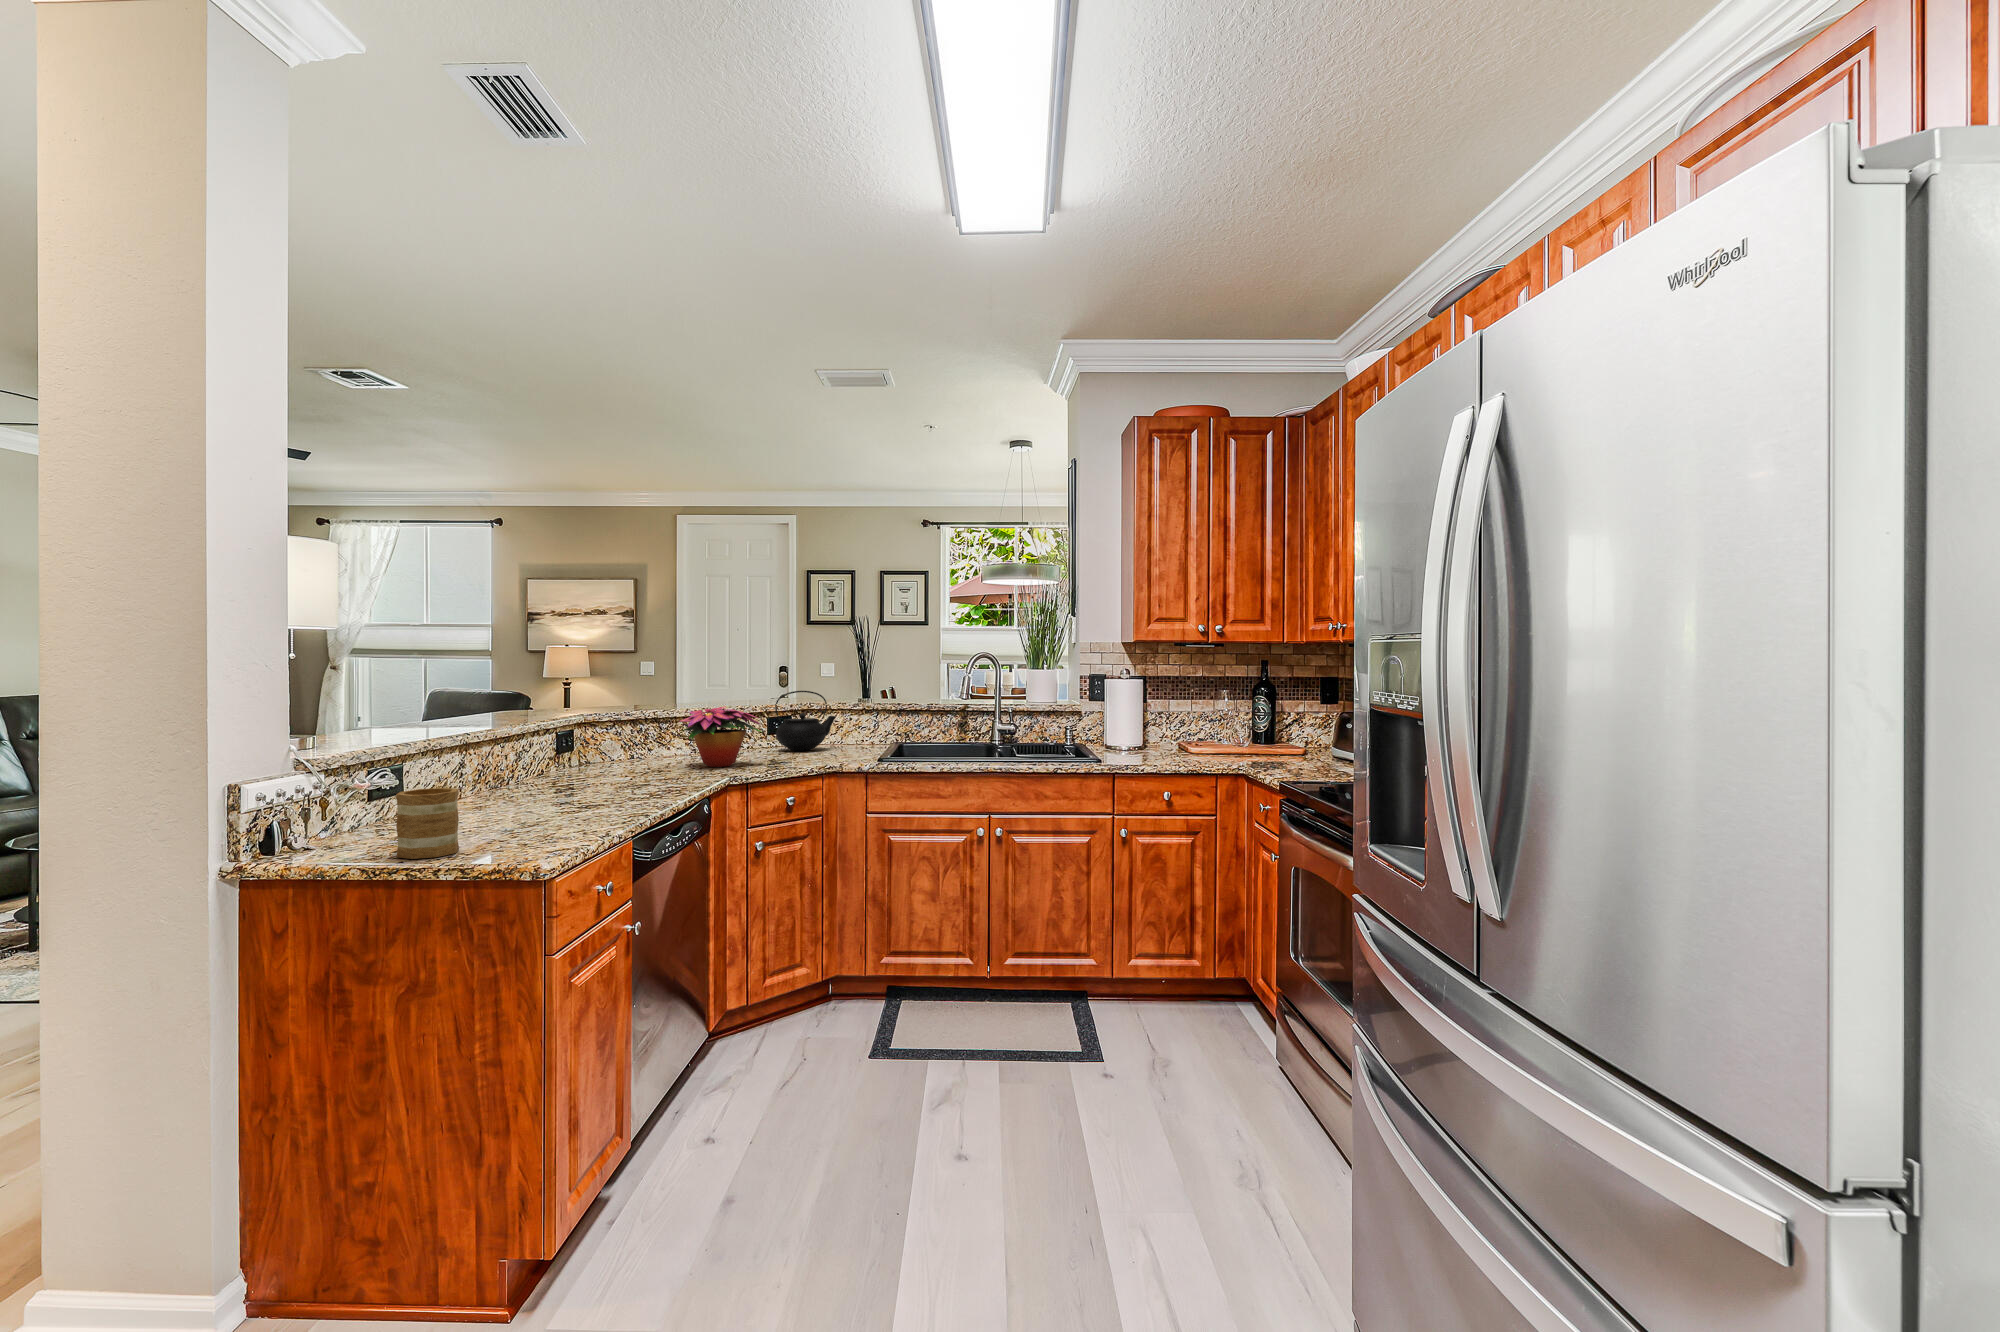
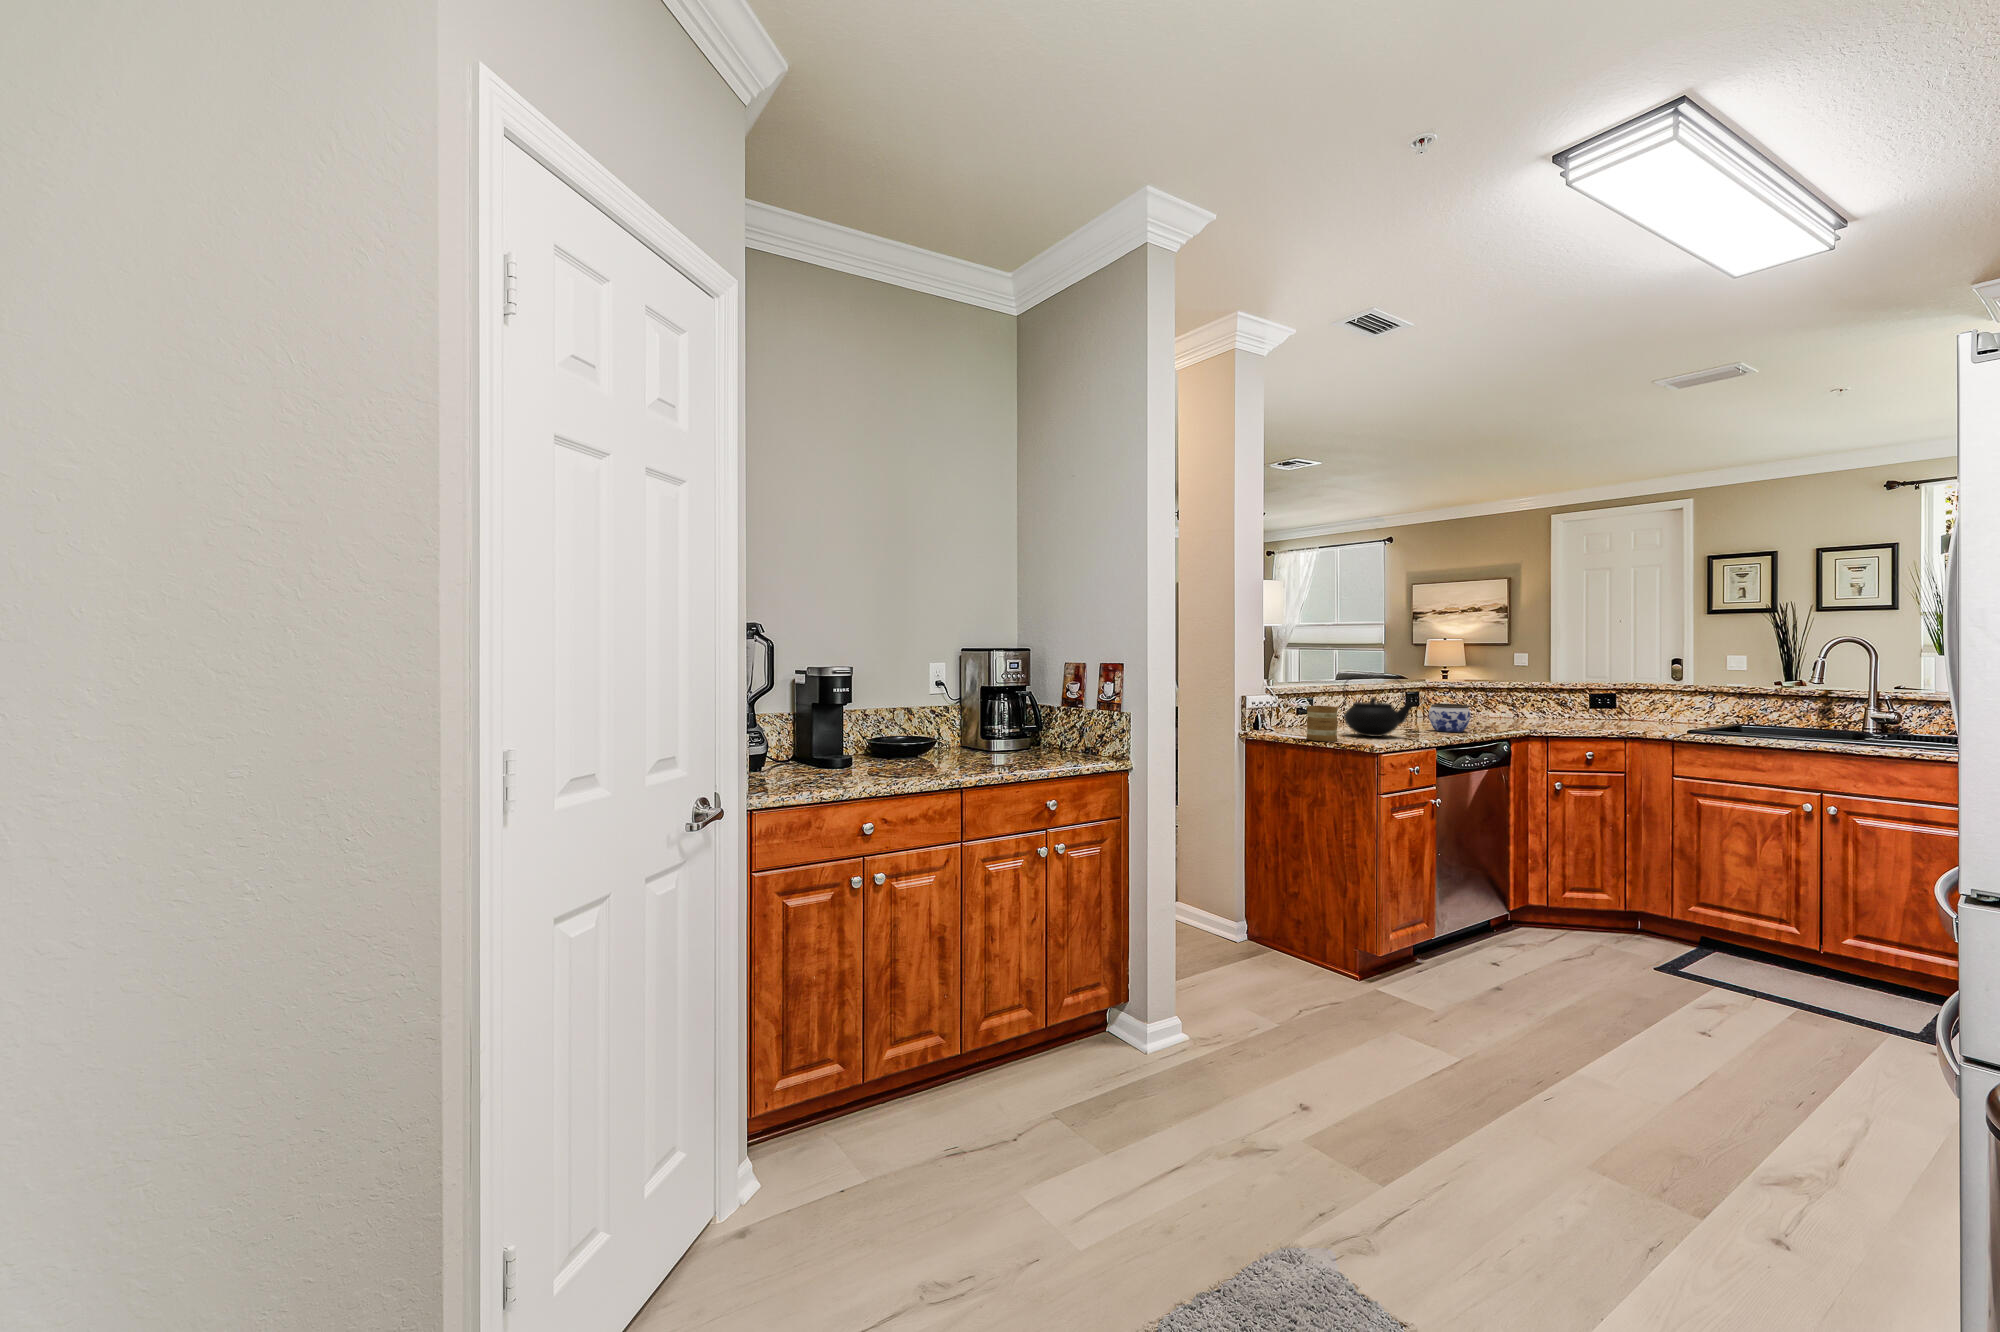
teapot: present [775,691,836,751] -> present [1344,673,1414,737]
flower arrangement: present [681,707,762,767] -> none [1499,679,1579,726]
jar: none [597,752,654,796] -> present [1429,703,1470,732]

